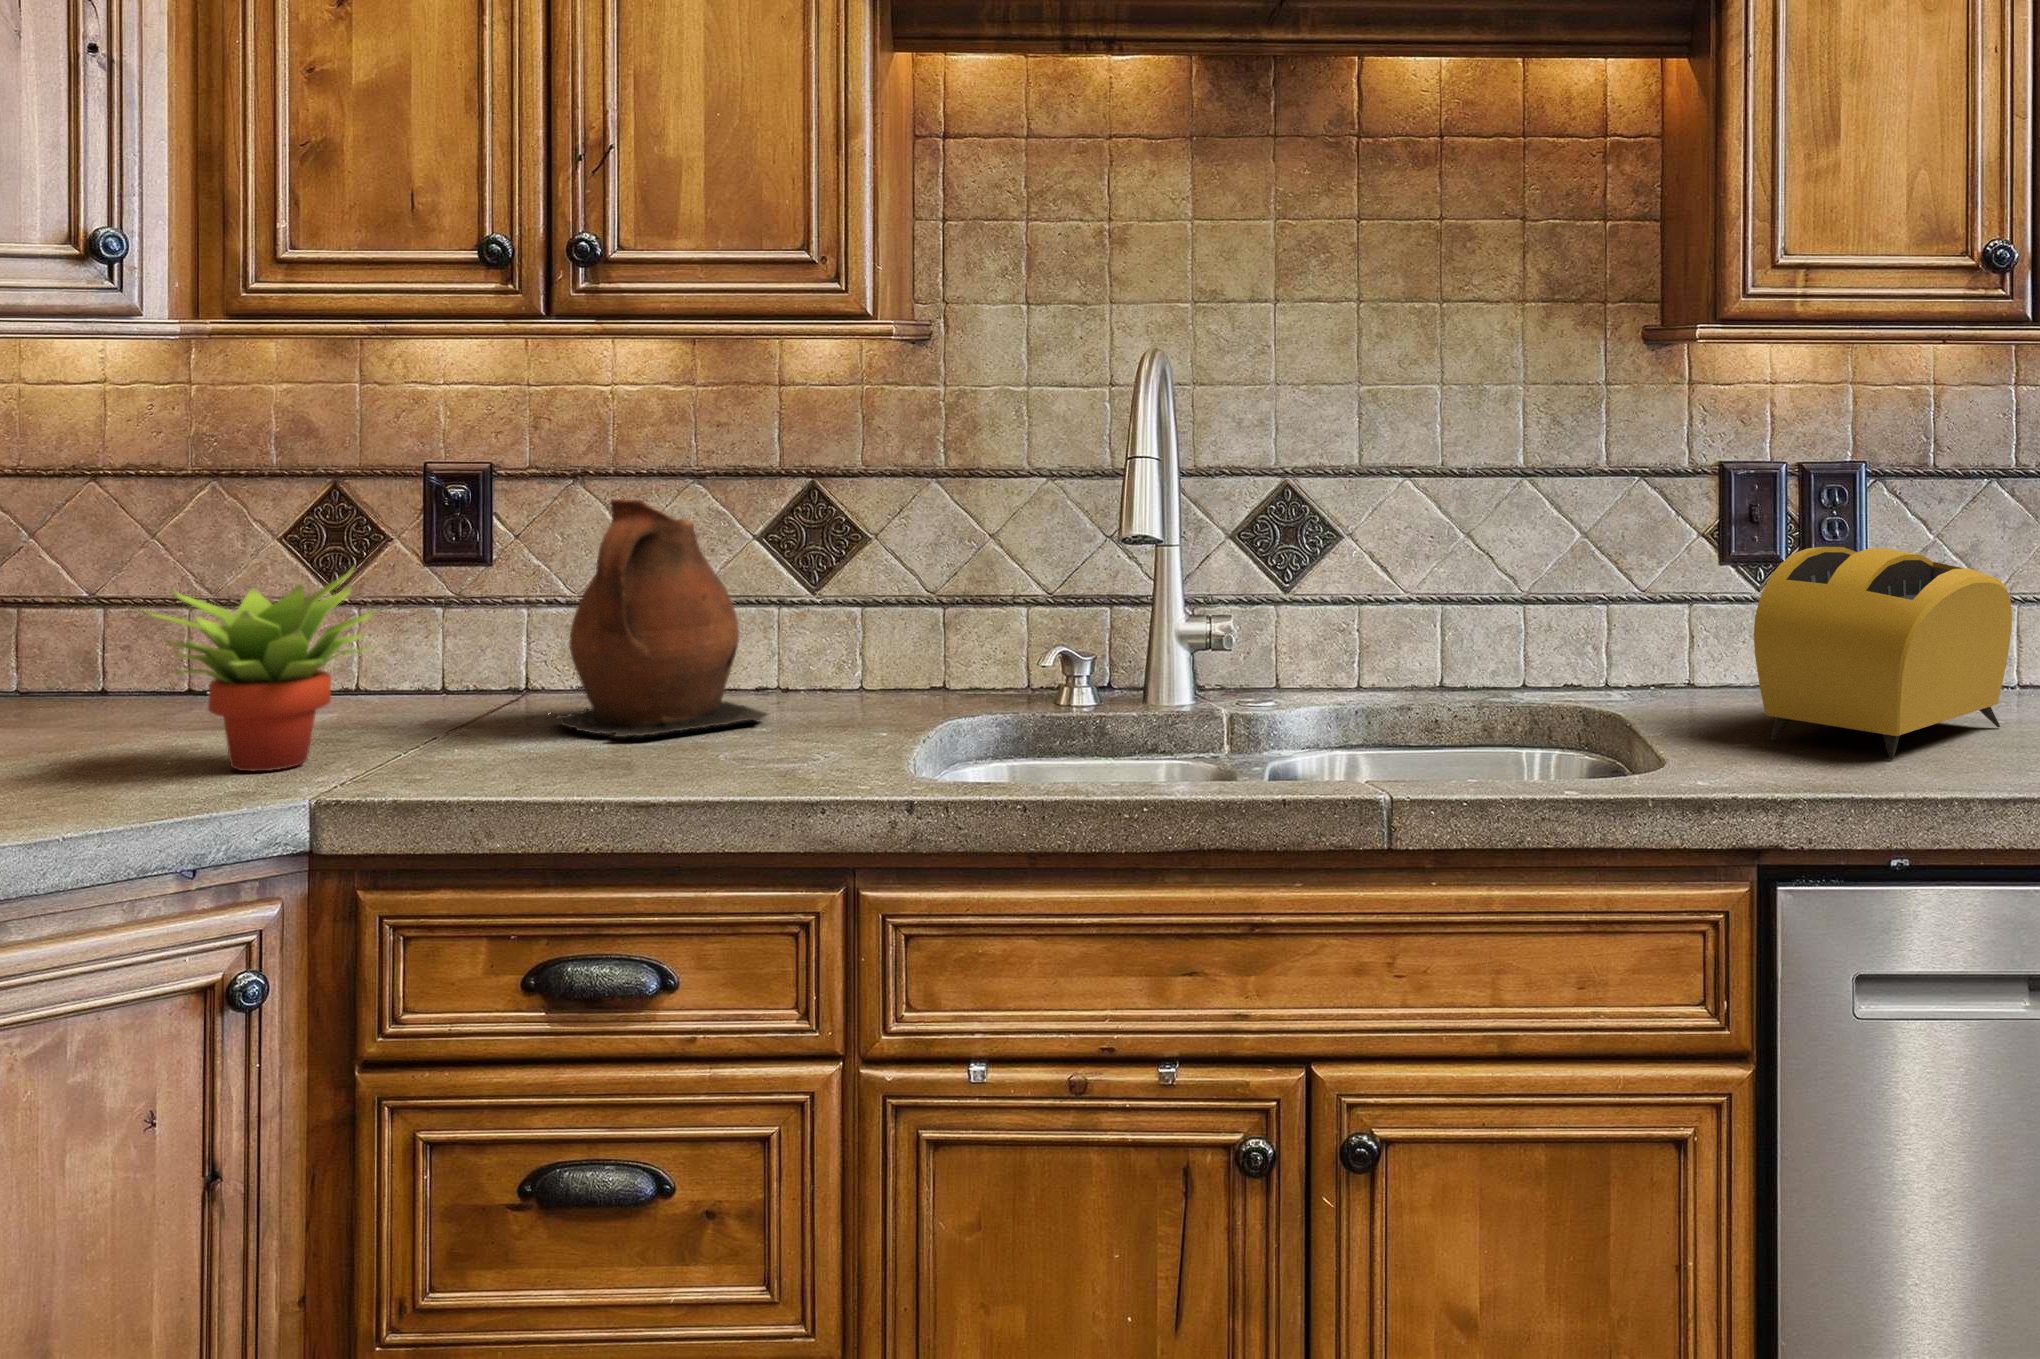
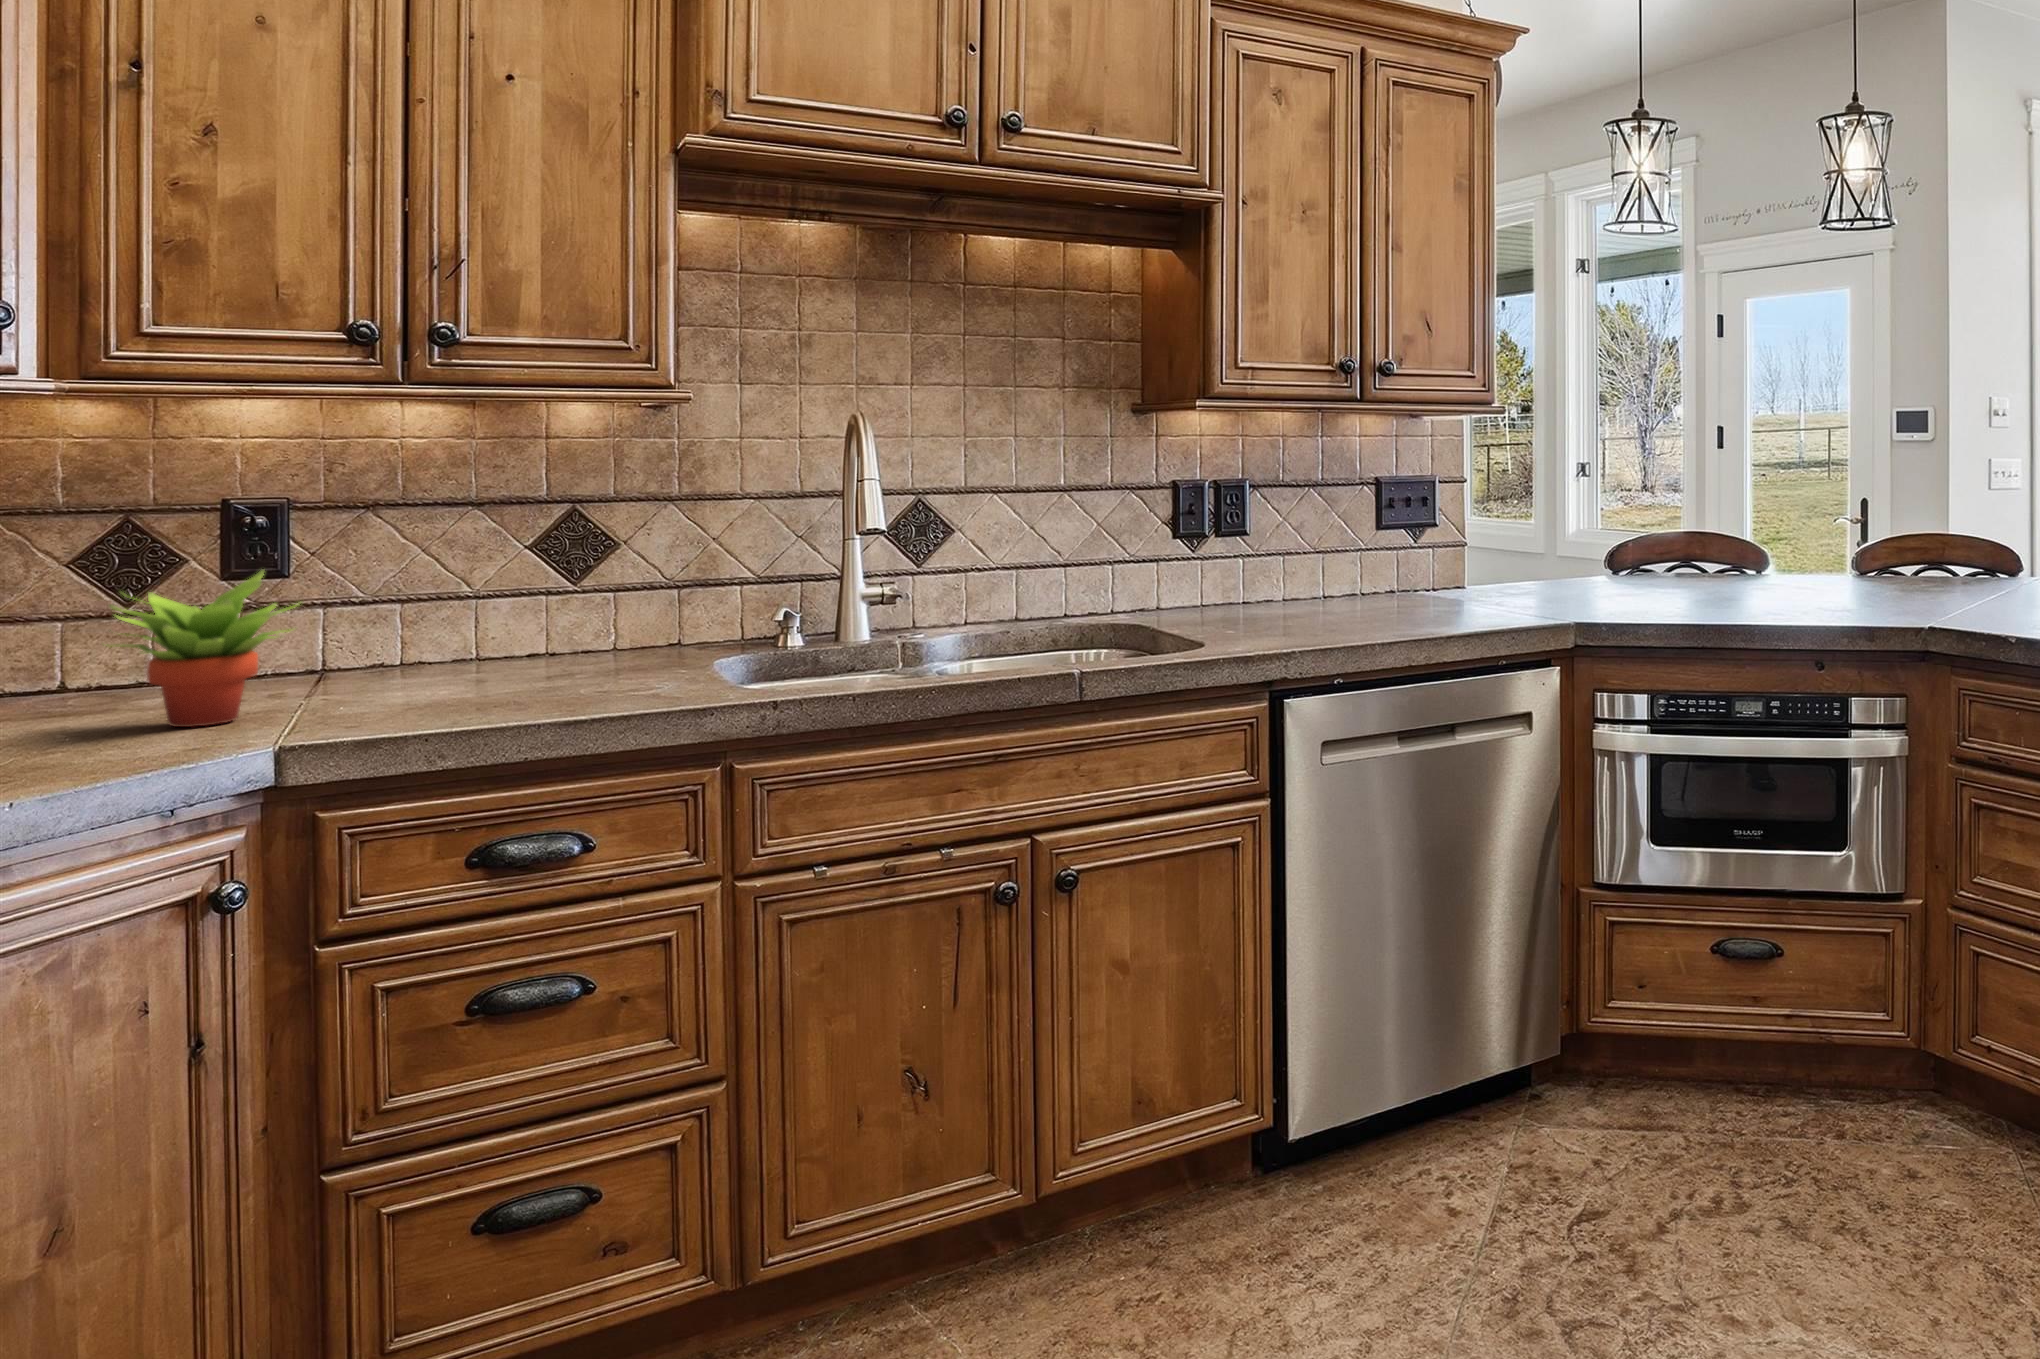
ceramic pitcher: present [548,499,767,737] -> none [390,515,581,684]
toaster: present [1754,547,2012,760] -> none [1230,518,1347,621]

